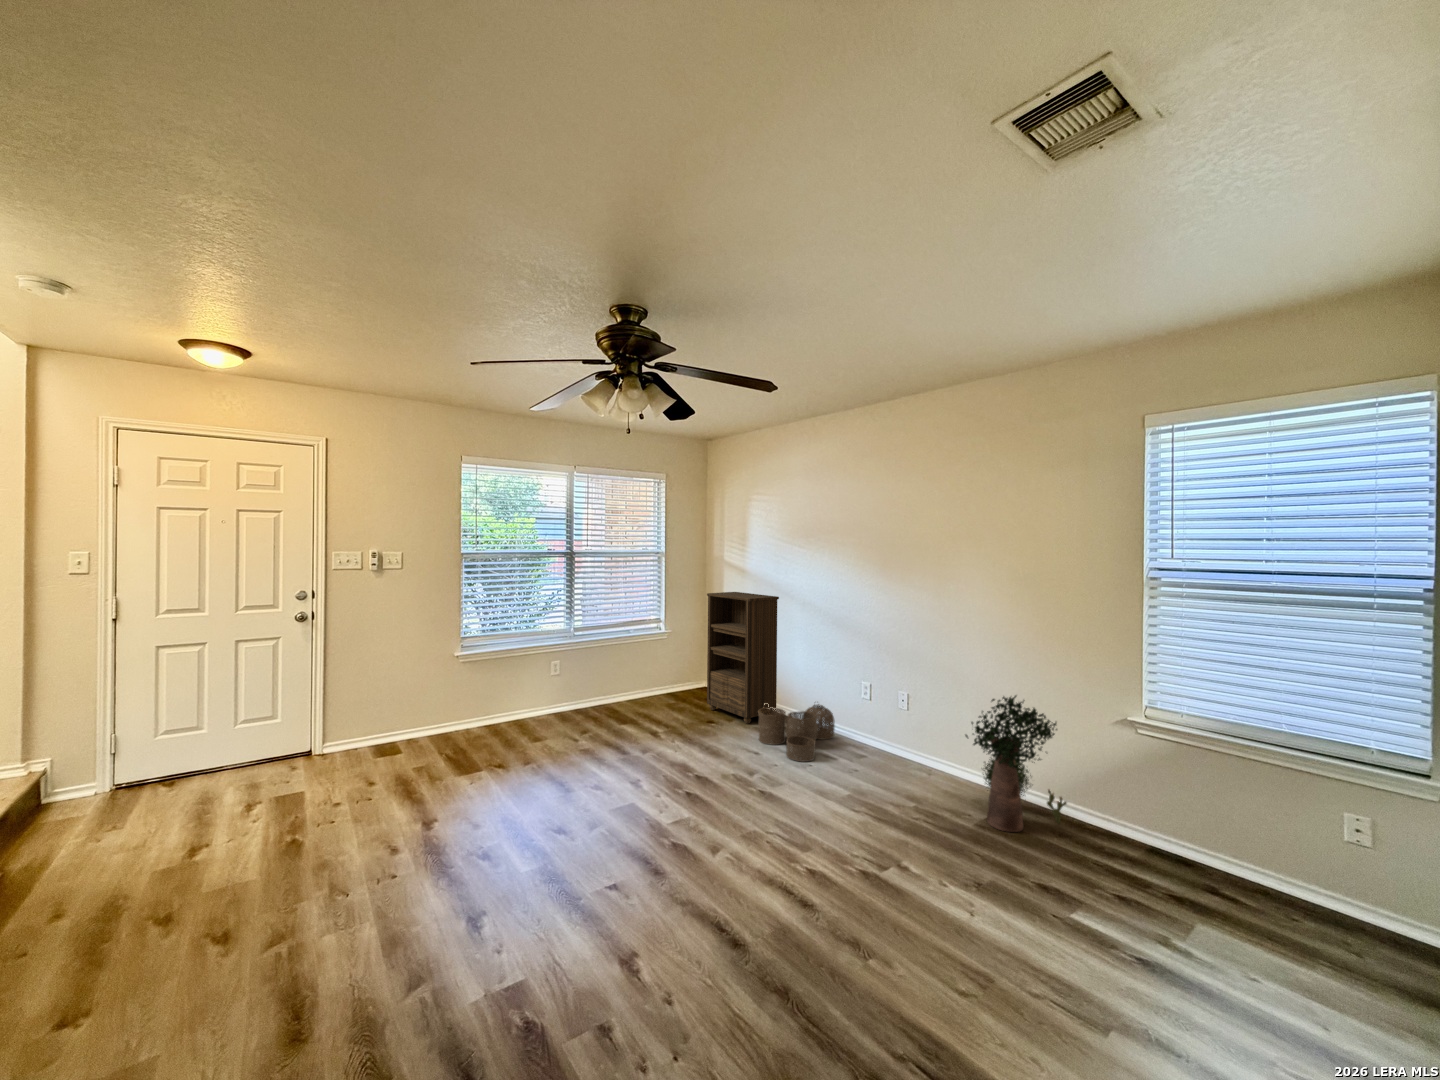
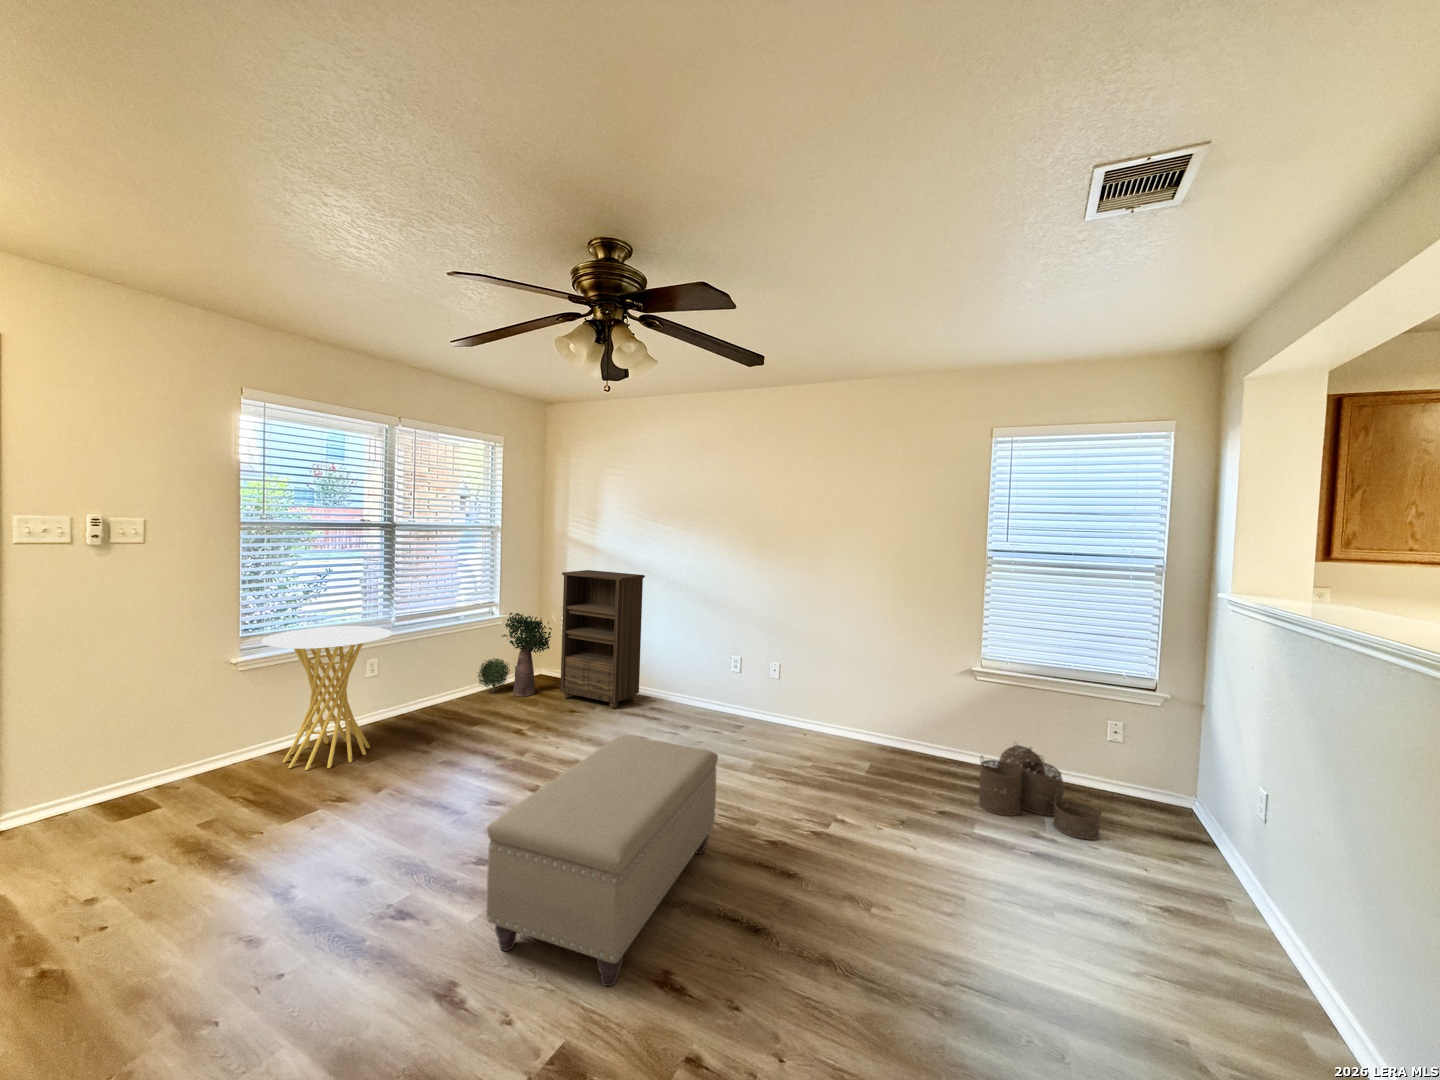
side table: none [469,633,557,742] -> present [262,626,392,770]
potted plant: present [965,695,1067,832] -> present [478,613,552,696]
woven basket: present [759,704,835,761] -> present [979,745,1102,840]
ottoman: none [516,740,752,952] -> present [487,735,718,986]

